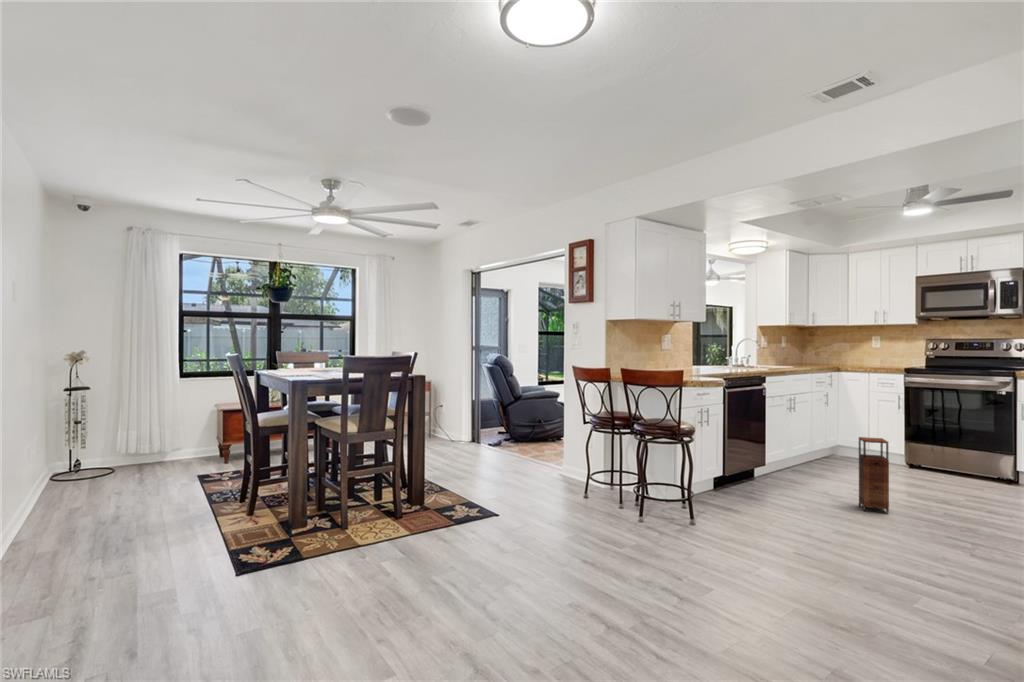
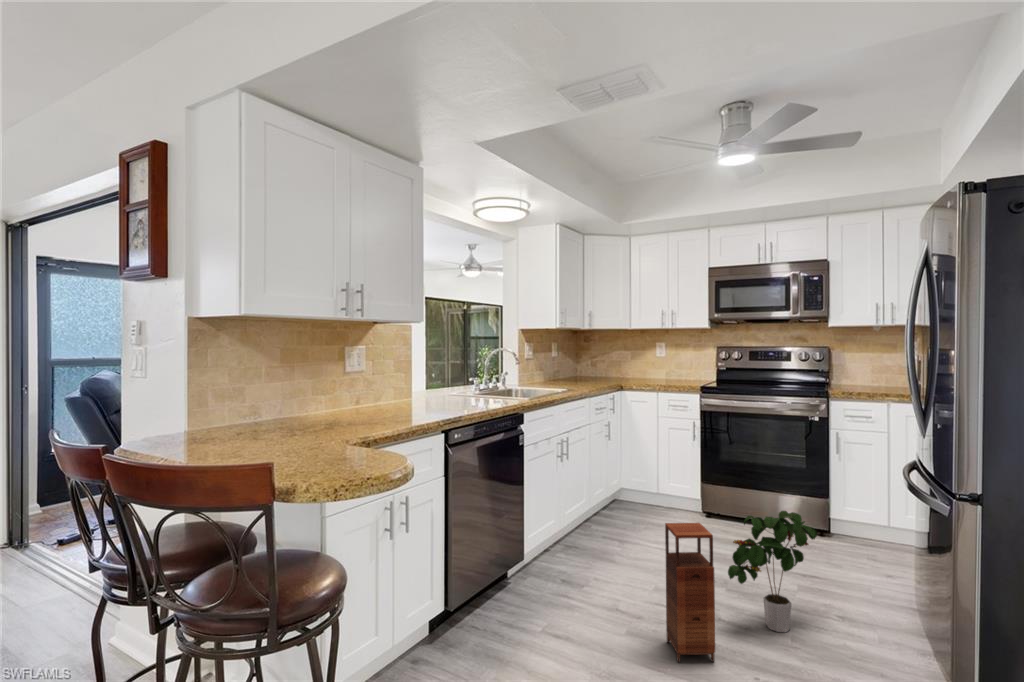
potted plant: none [903,439,975,512] -> present [728,511,817,632]

